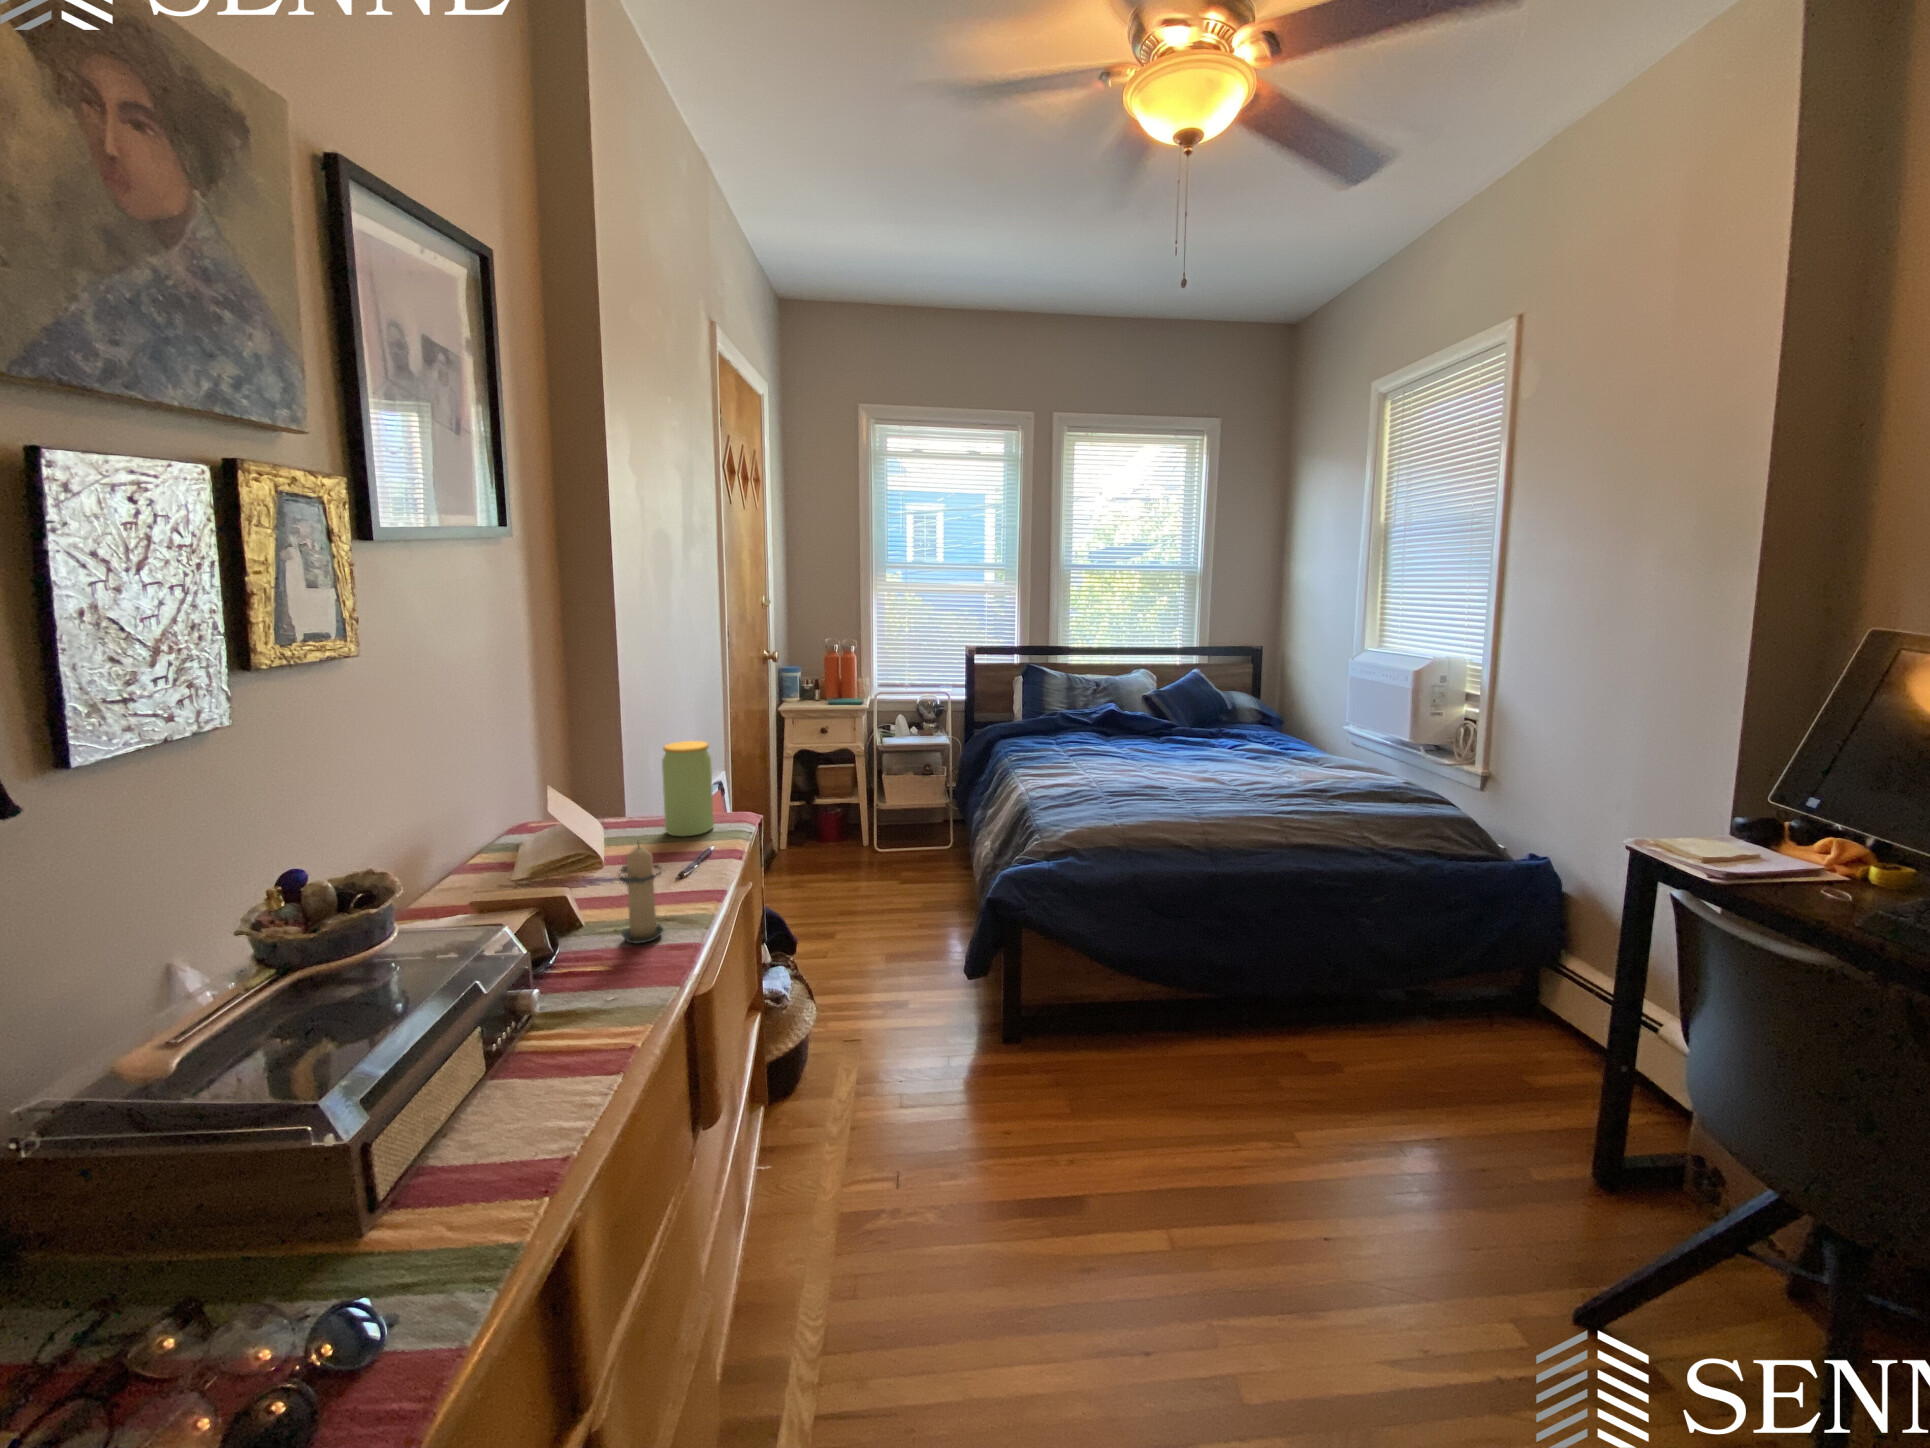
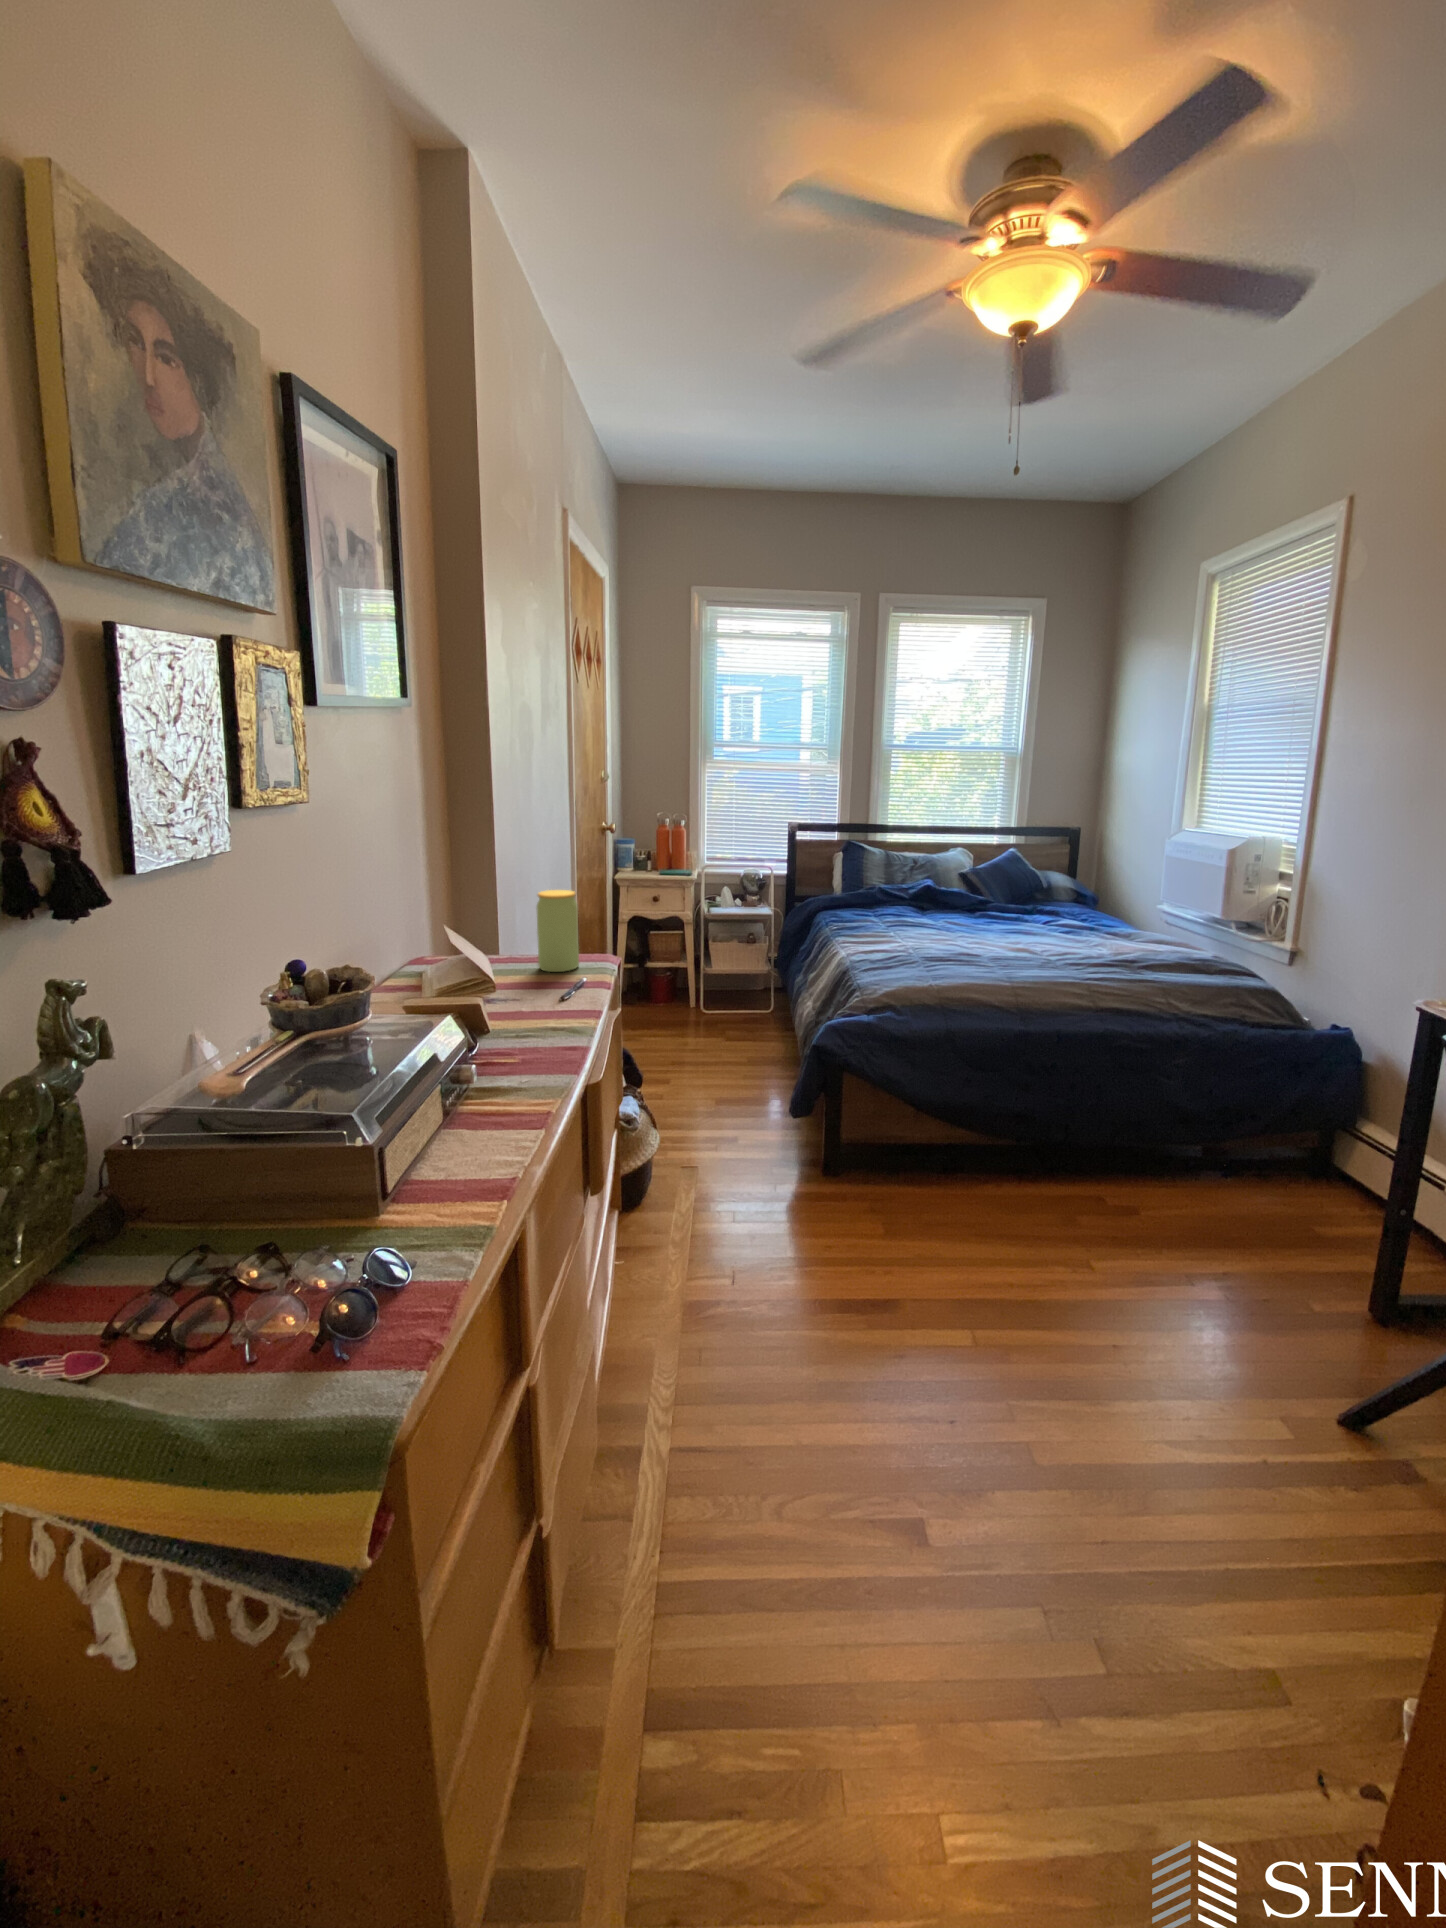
candle: present [619,846,663,943] -> none [513,962,558,1049]

